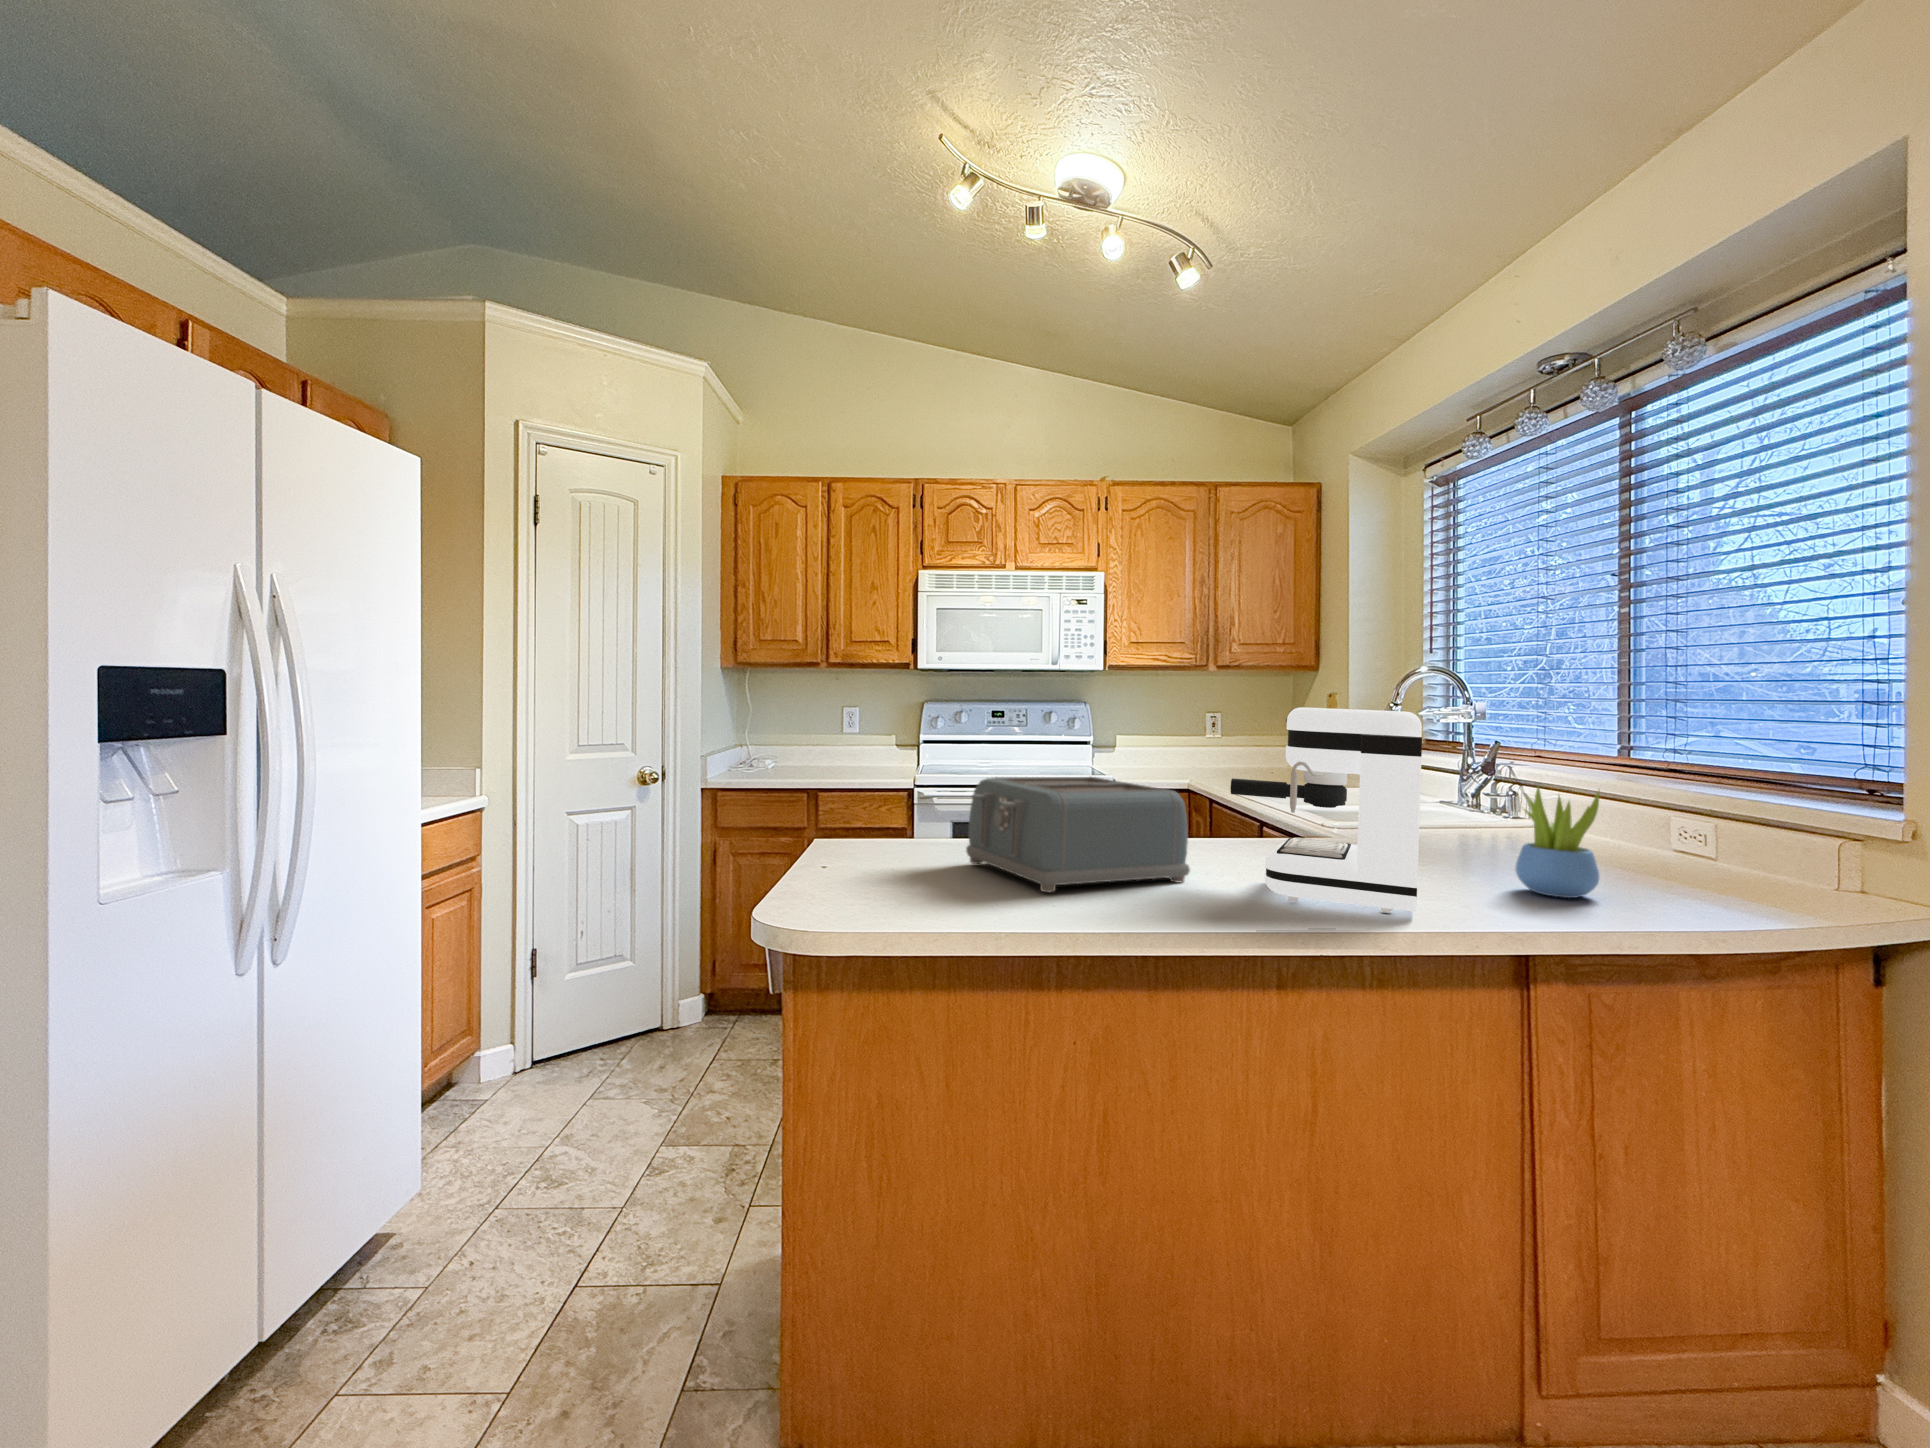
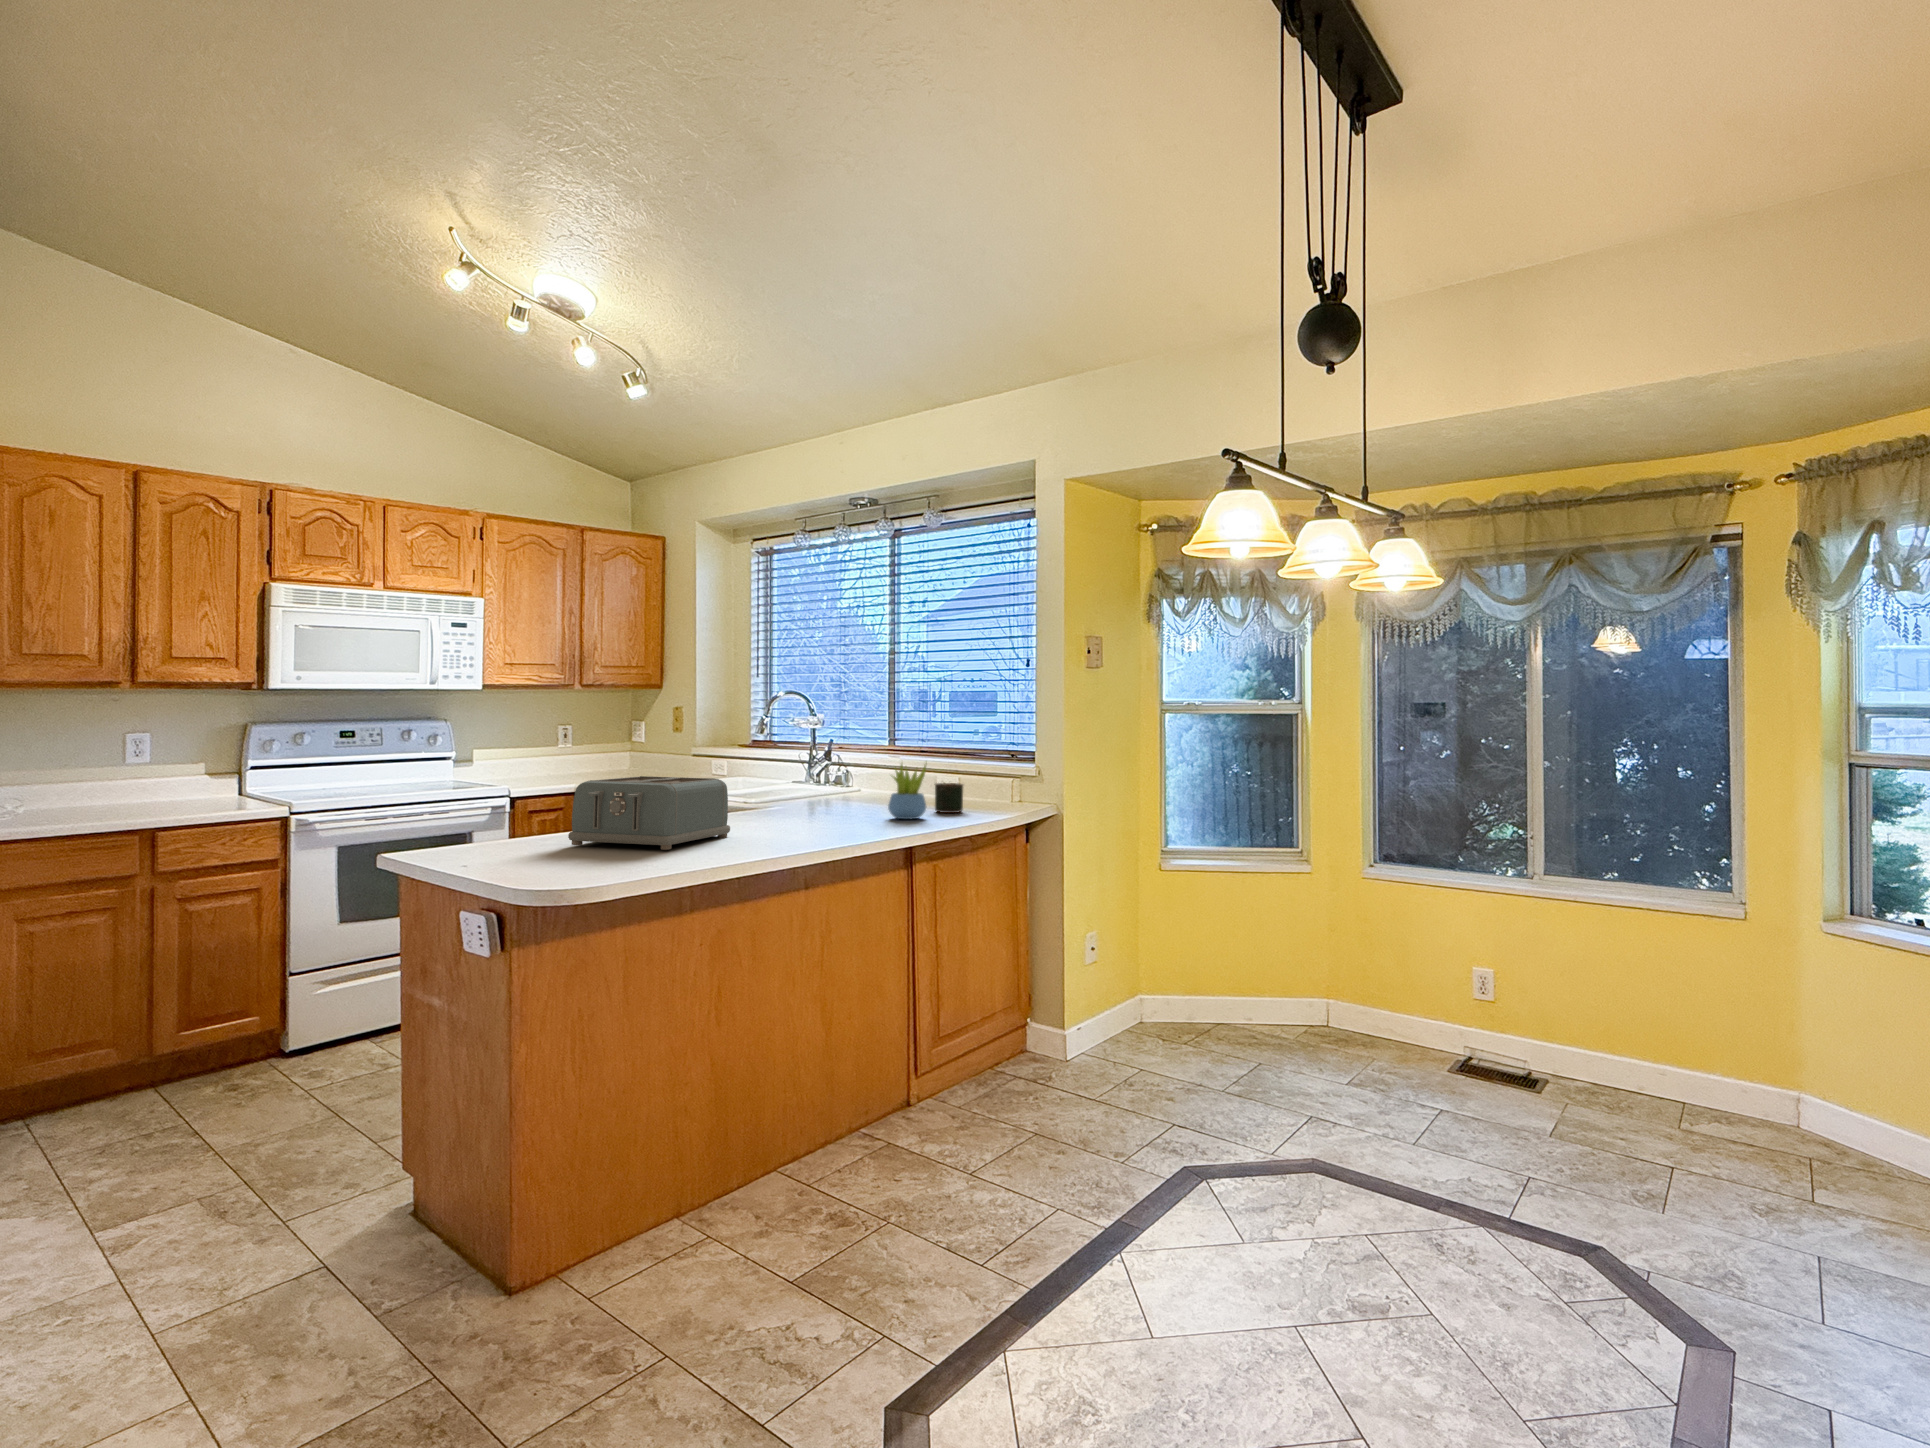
coffee maker: present [1230,707,1422,913] -> none [751,723,870,836]
mug: none [1639,833,1710,896] -> present [935,783,963,813]

